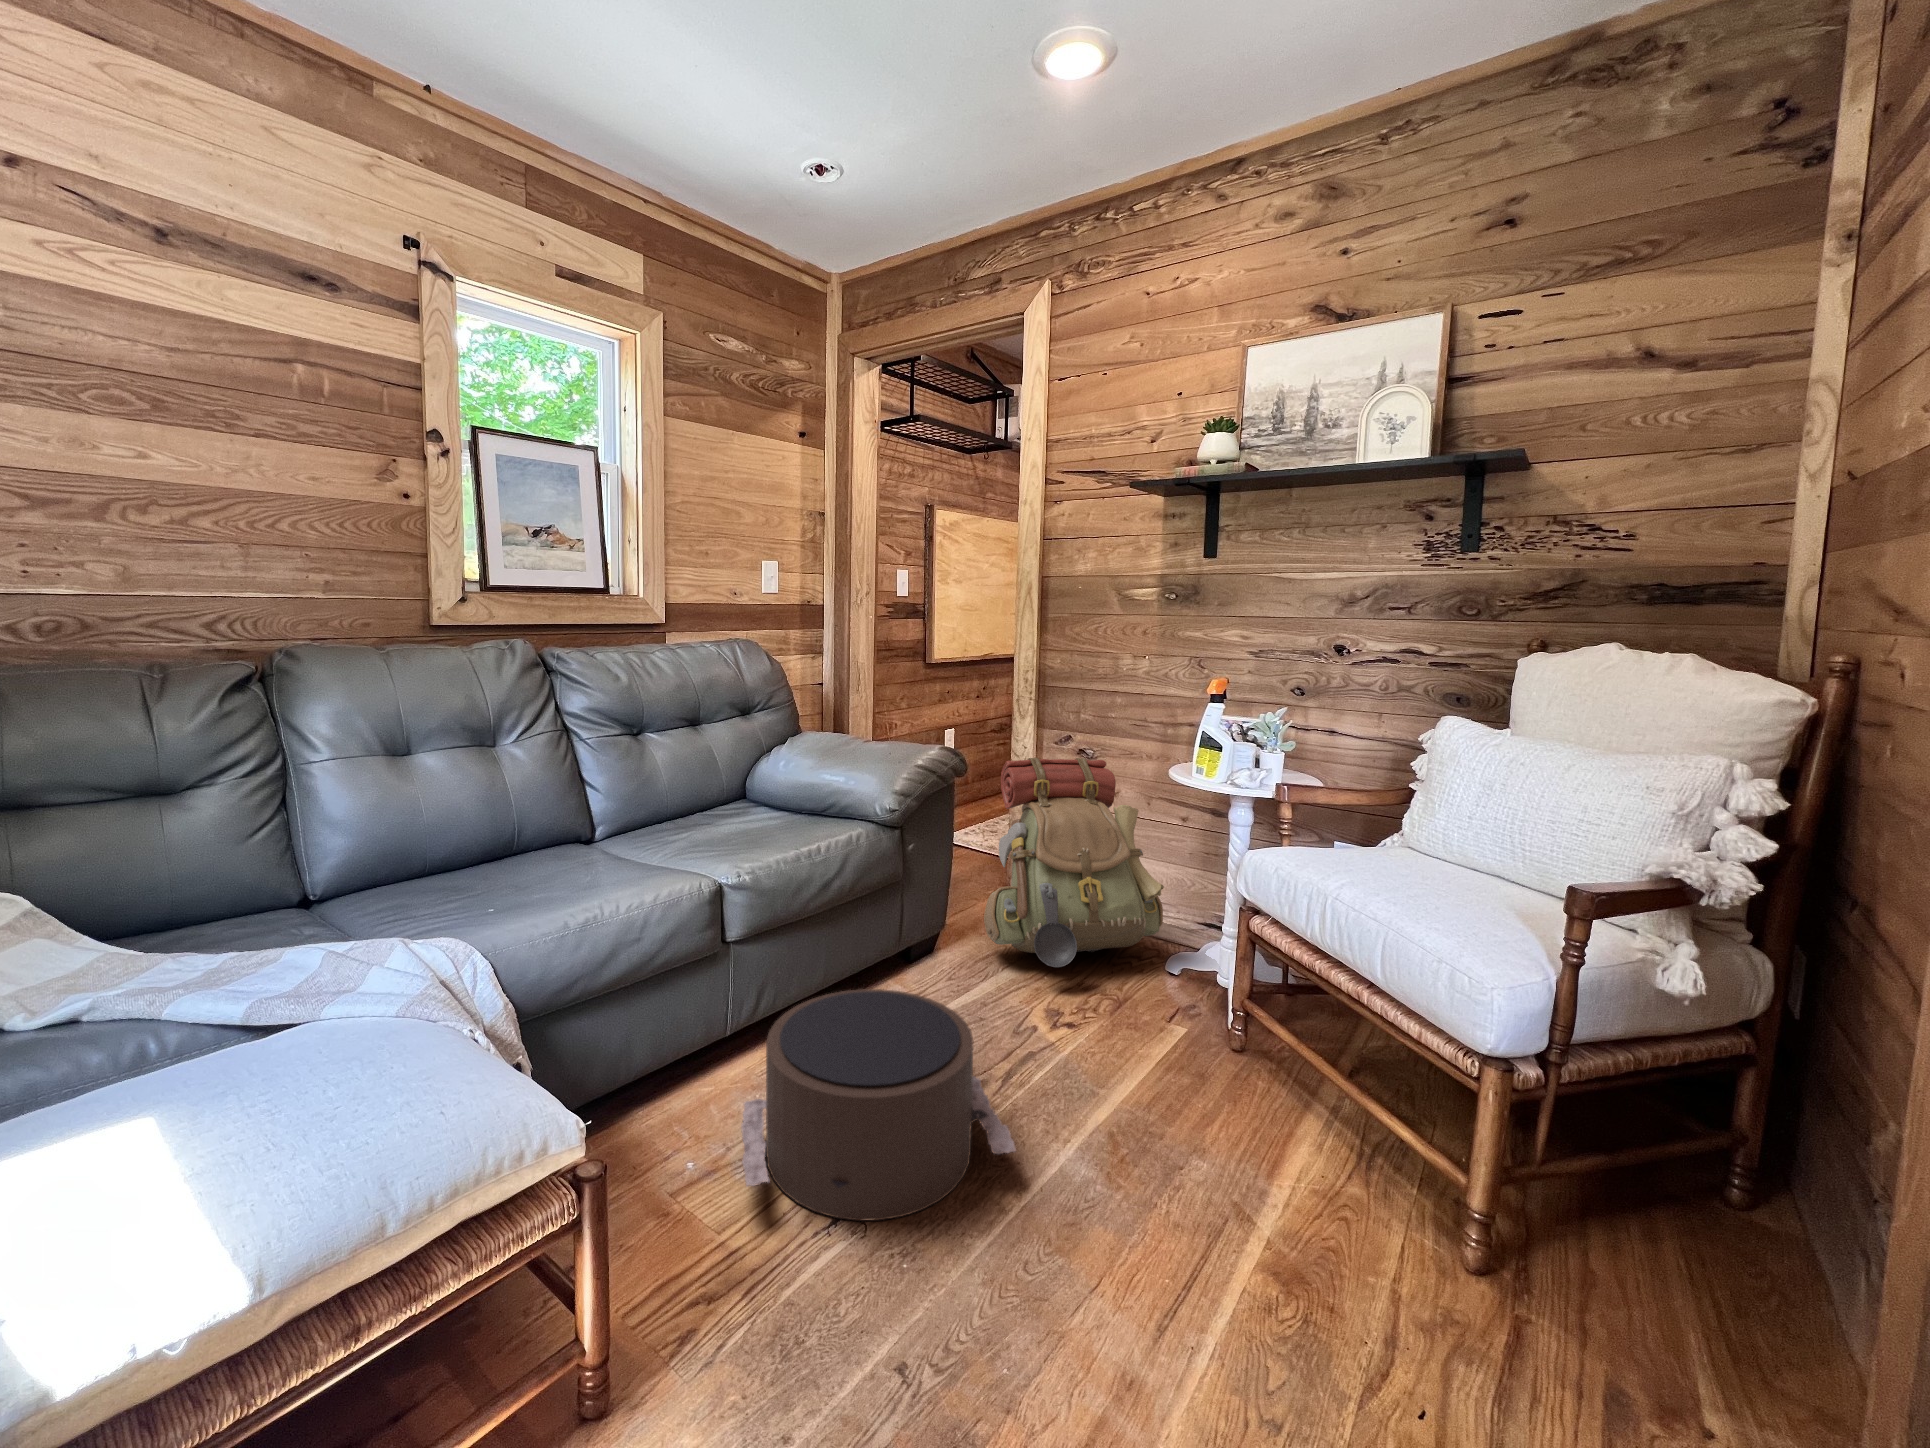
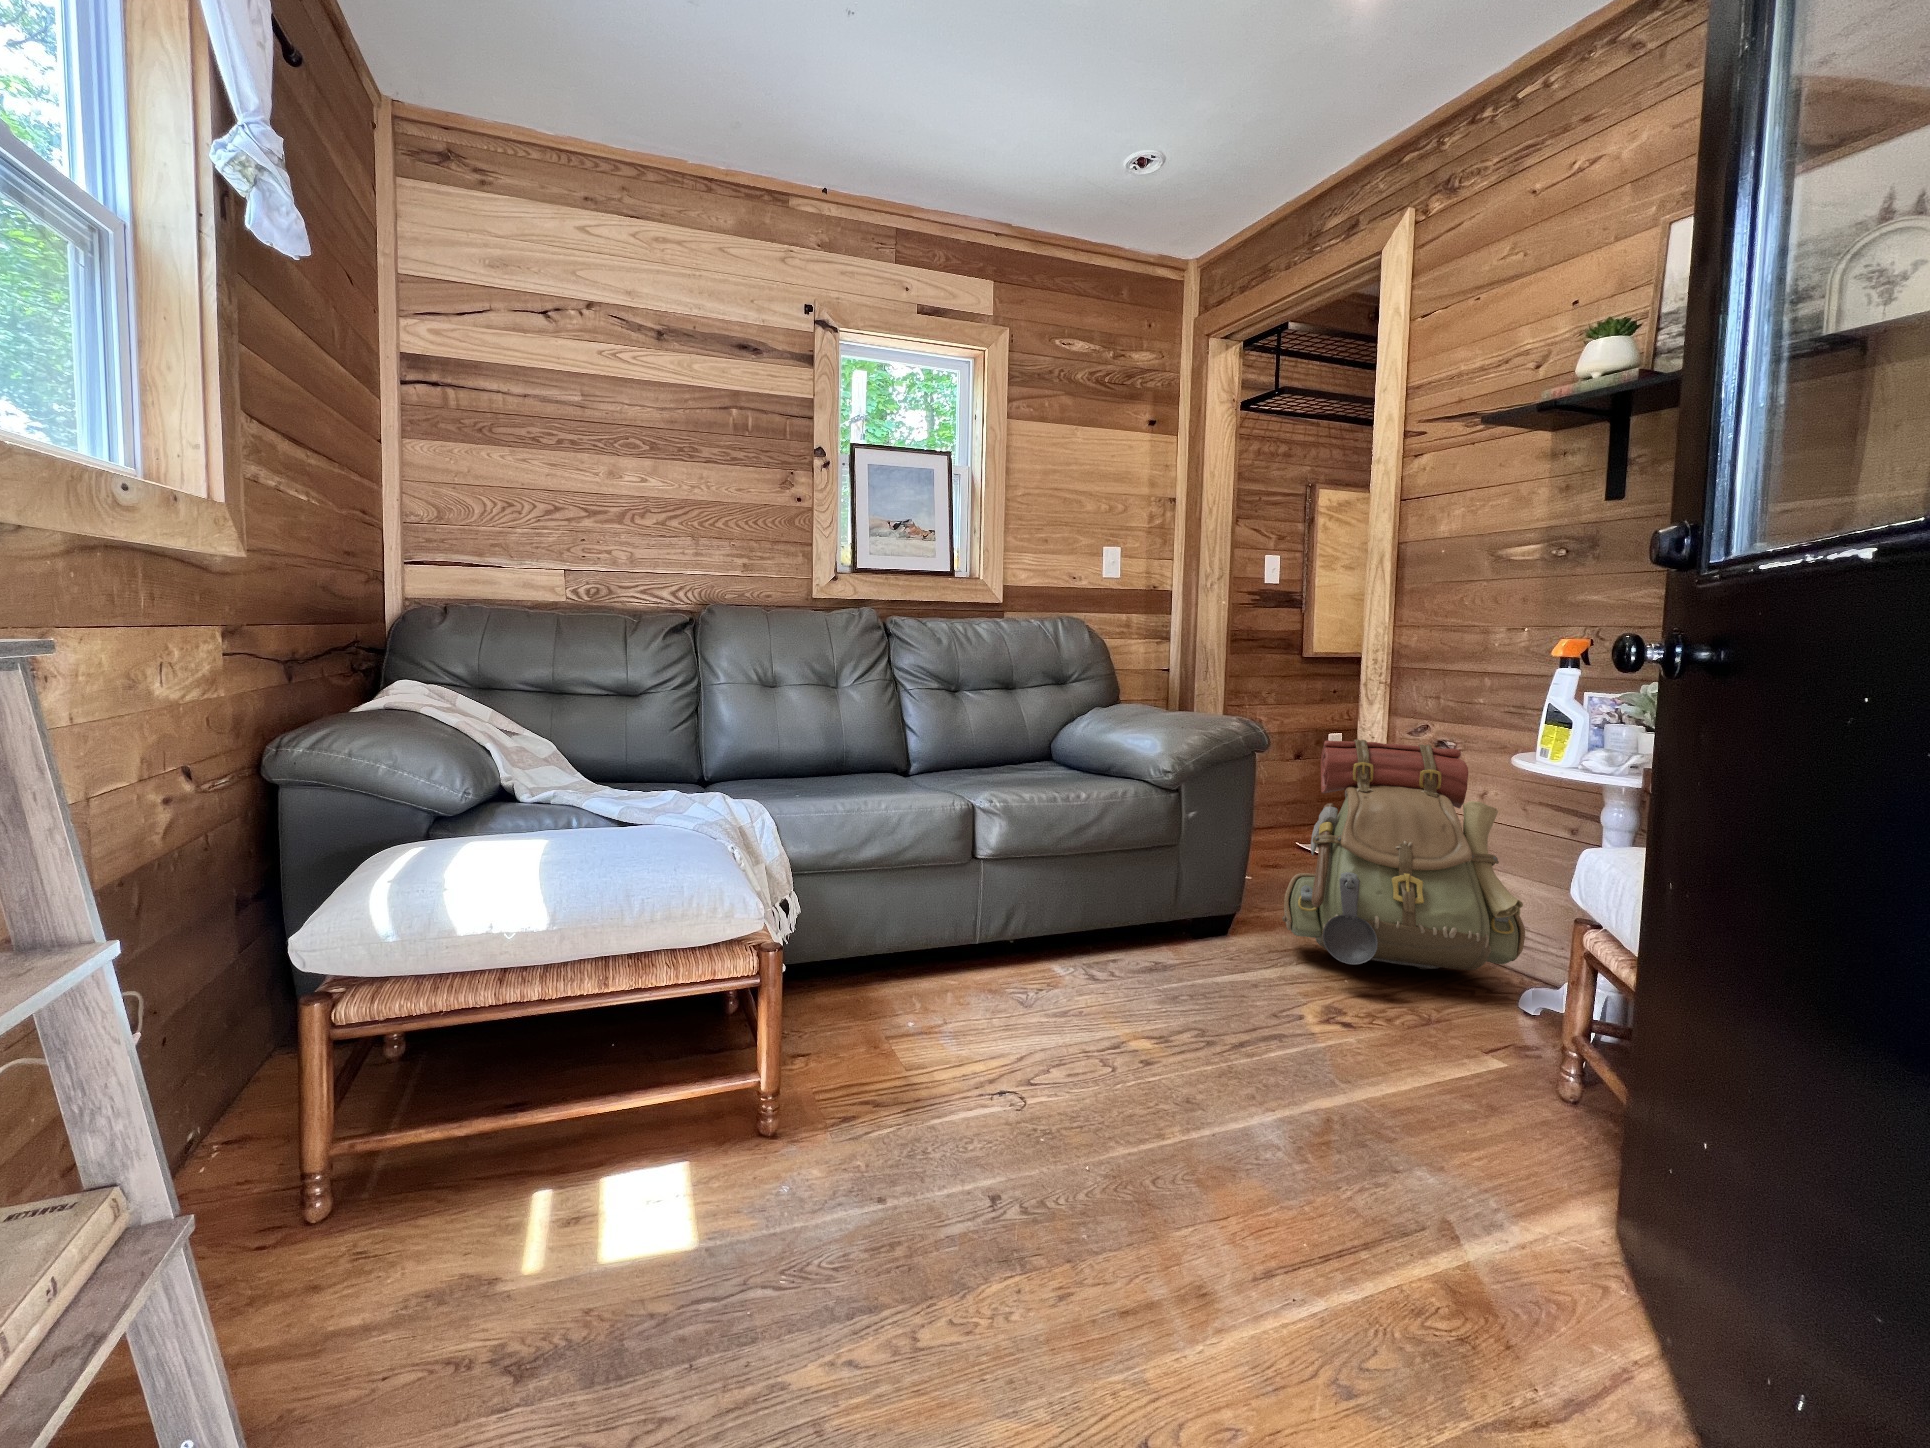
pouf: present [741,989,1016,1221] -> none [930,915,1194,1111]

